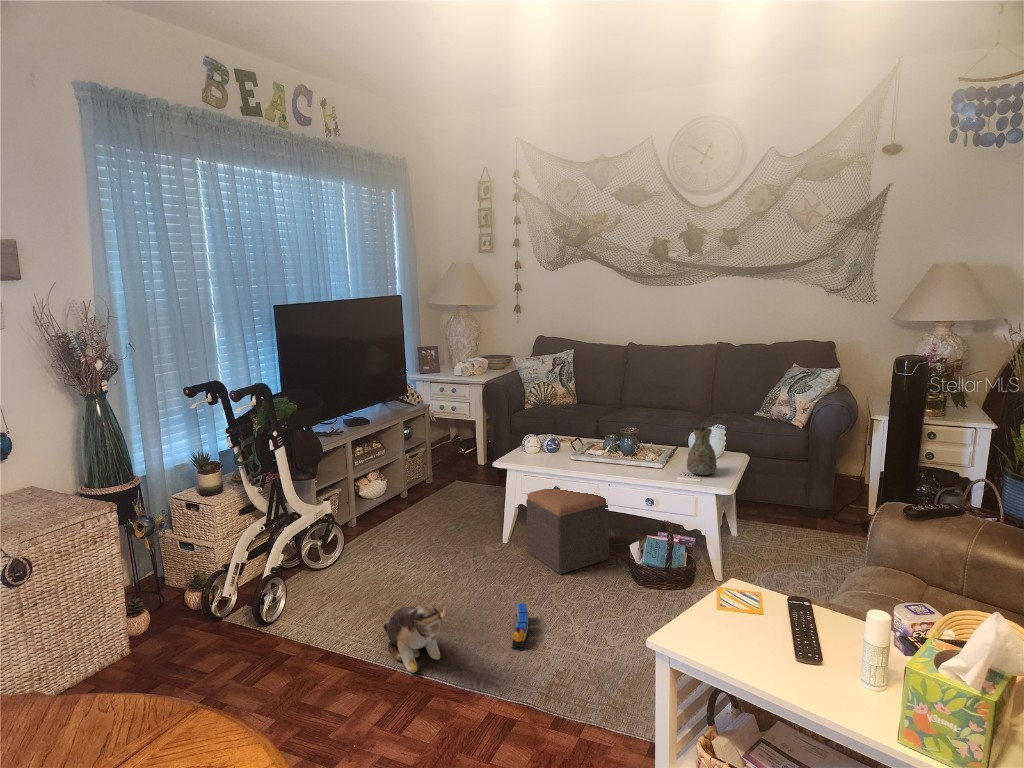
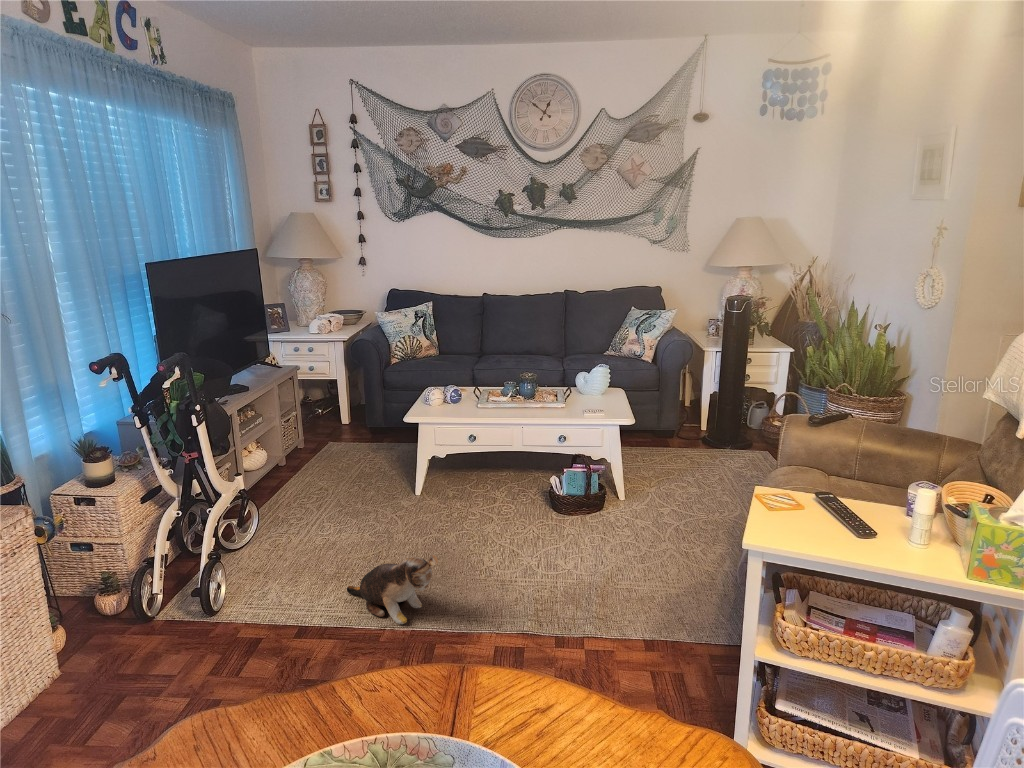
decorative vase: present [686,427,717,475] -> none [585,367,611,410]
footstool: present [526,489,609,574] -> none [442,429,521,515]
toy train: present [512,603,529,650] -> none [466,544,492,585]

